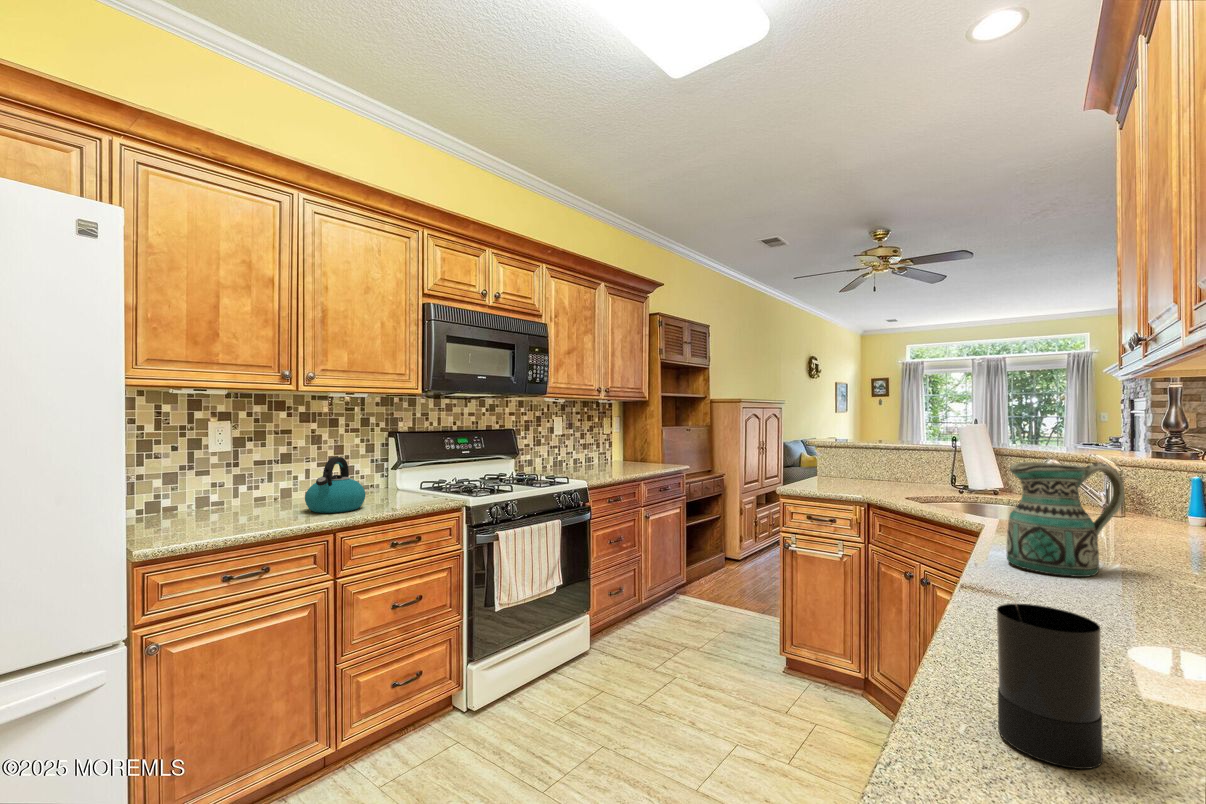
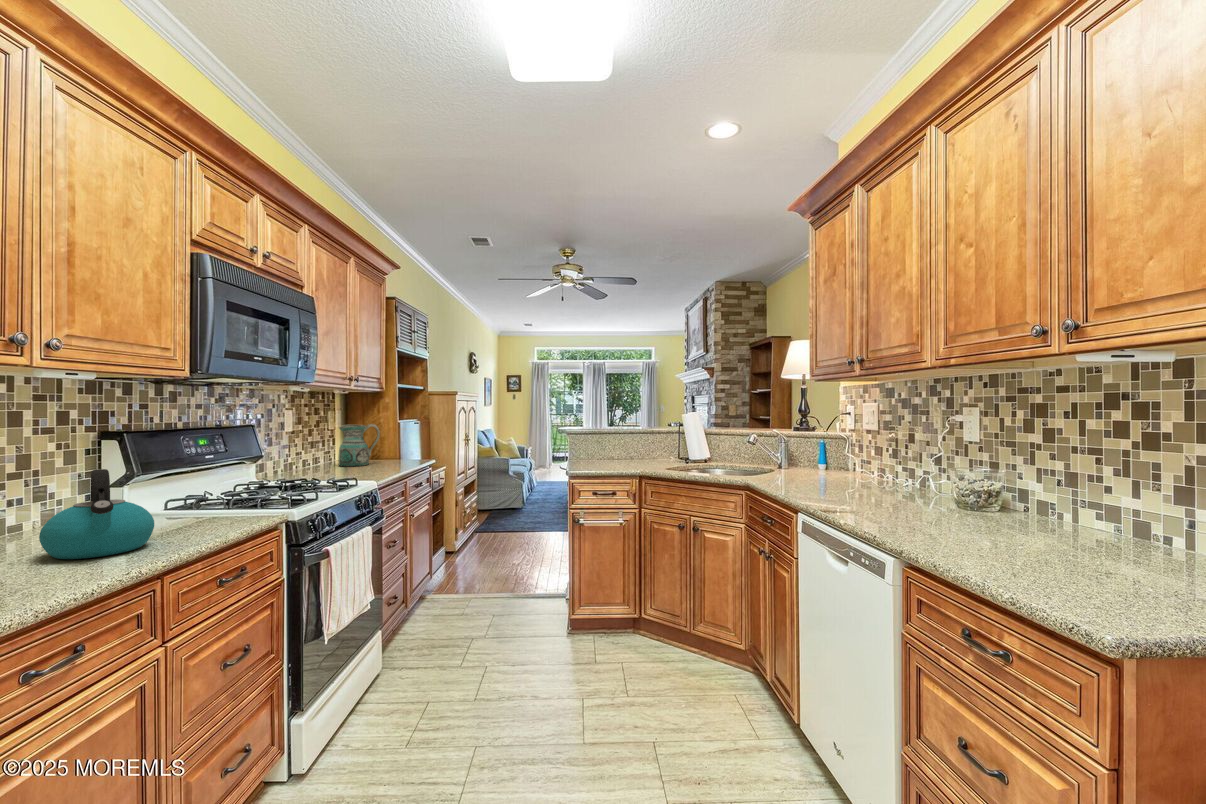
ceramic pitcher: present [1007,462,1124,577] -> present [338,424,380,466]
candle: present [985,594,1103,769] -> none [975,483,1027,555]

